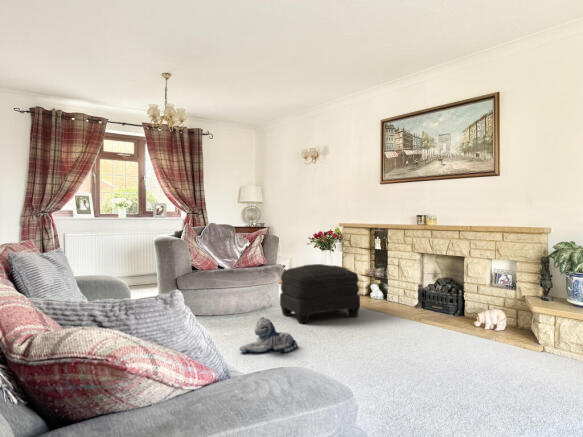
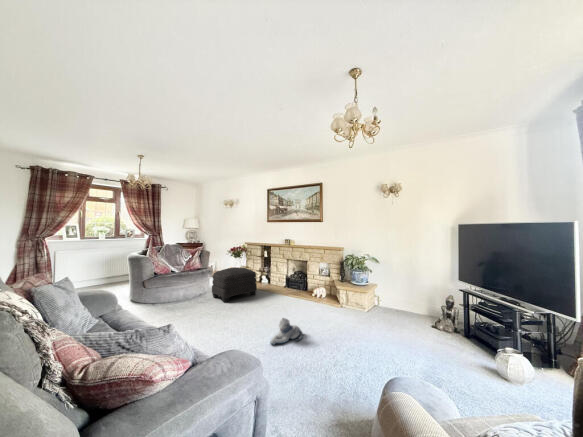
plush toy: present [239,317,298,353] -> present [270,318,303,345]

